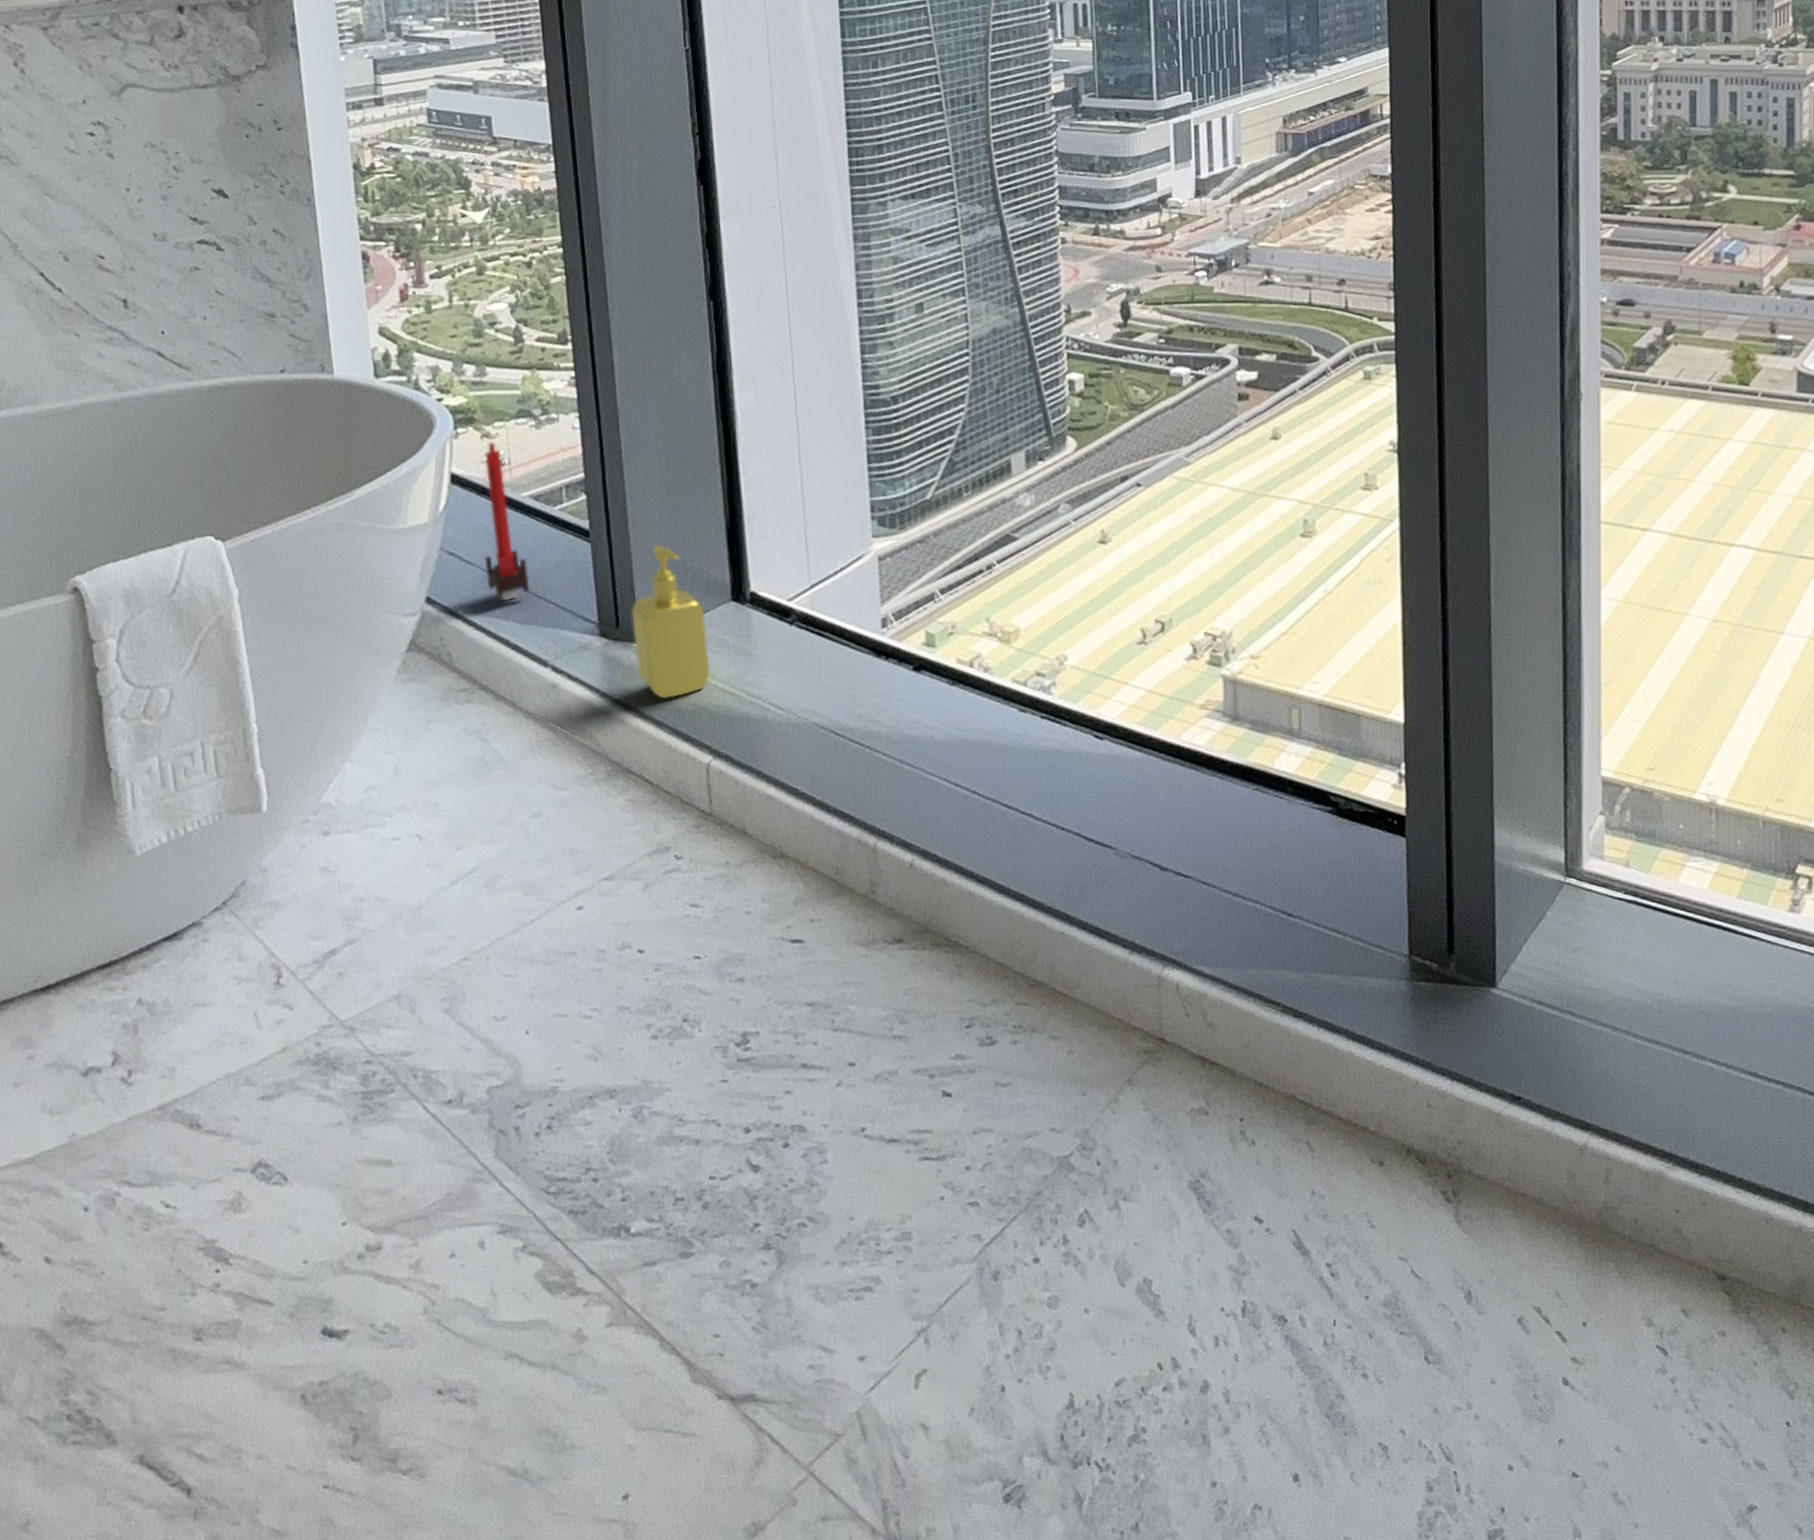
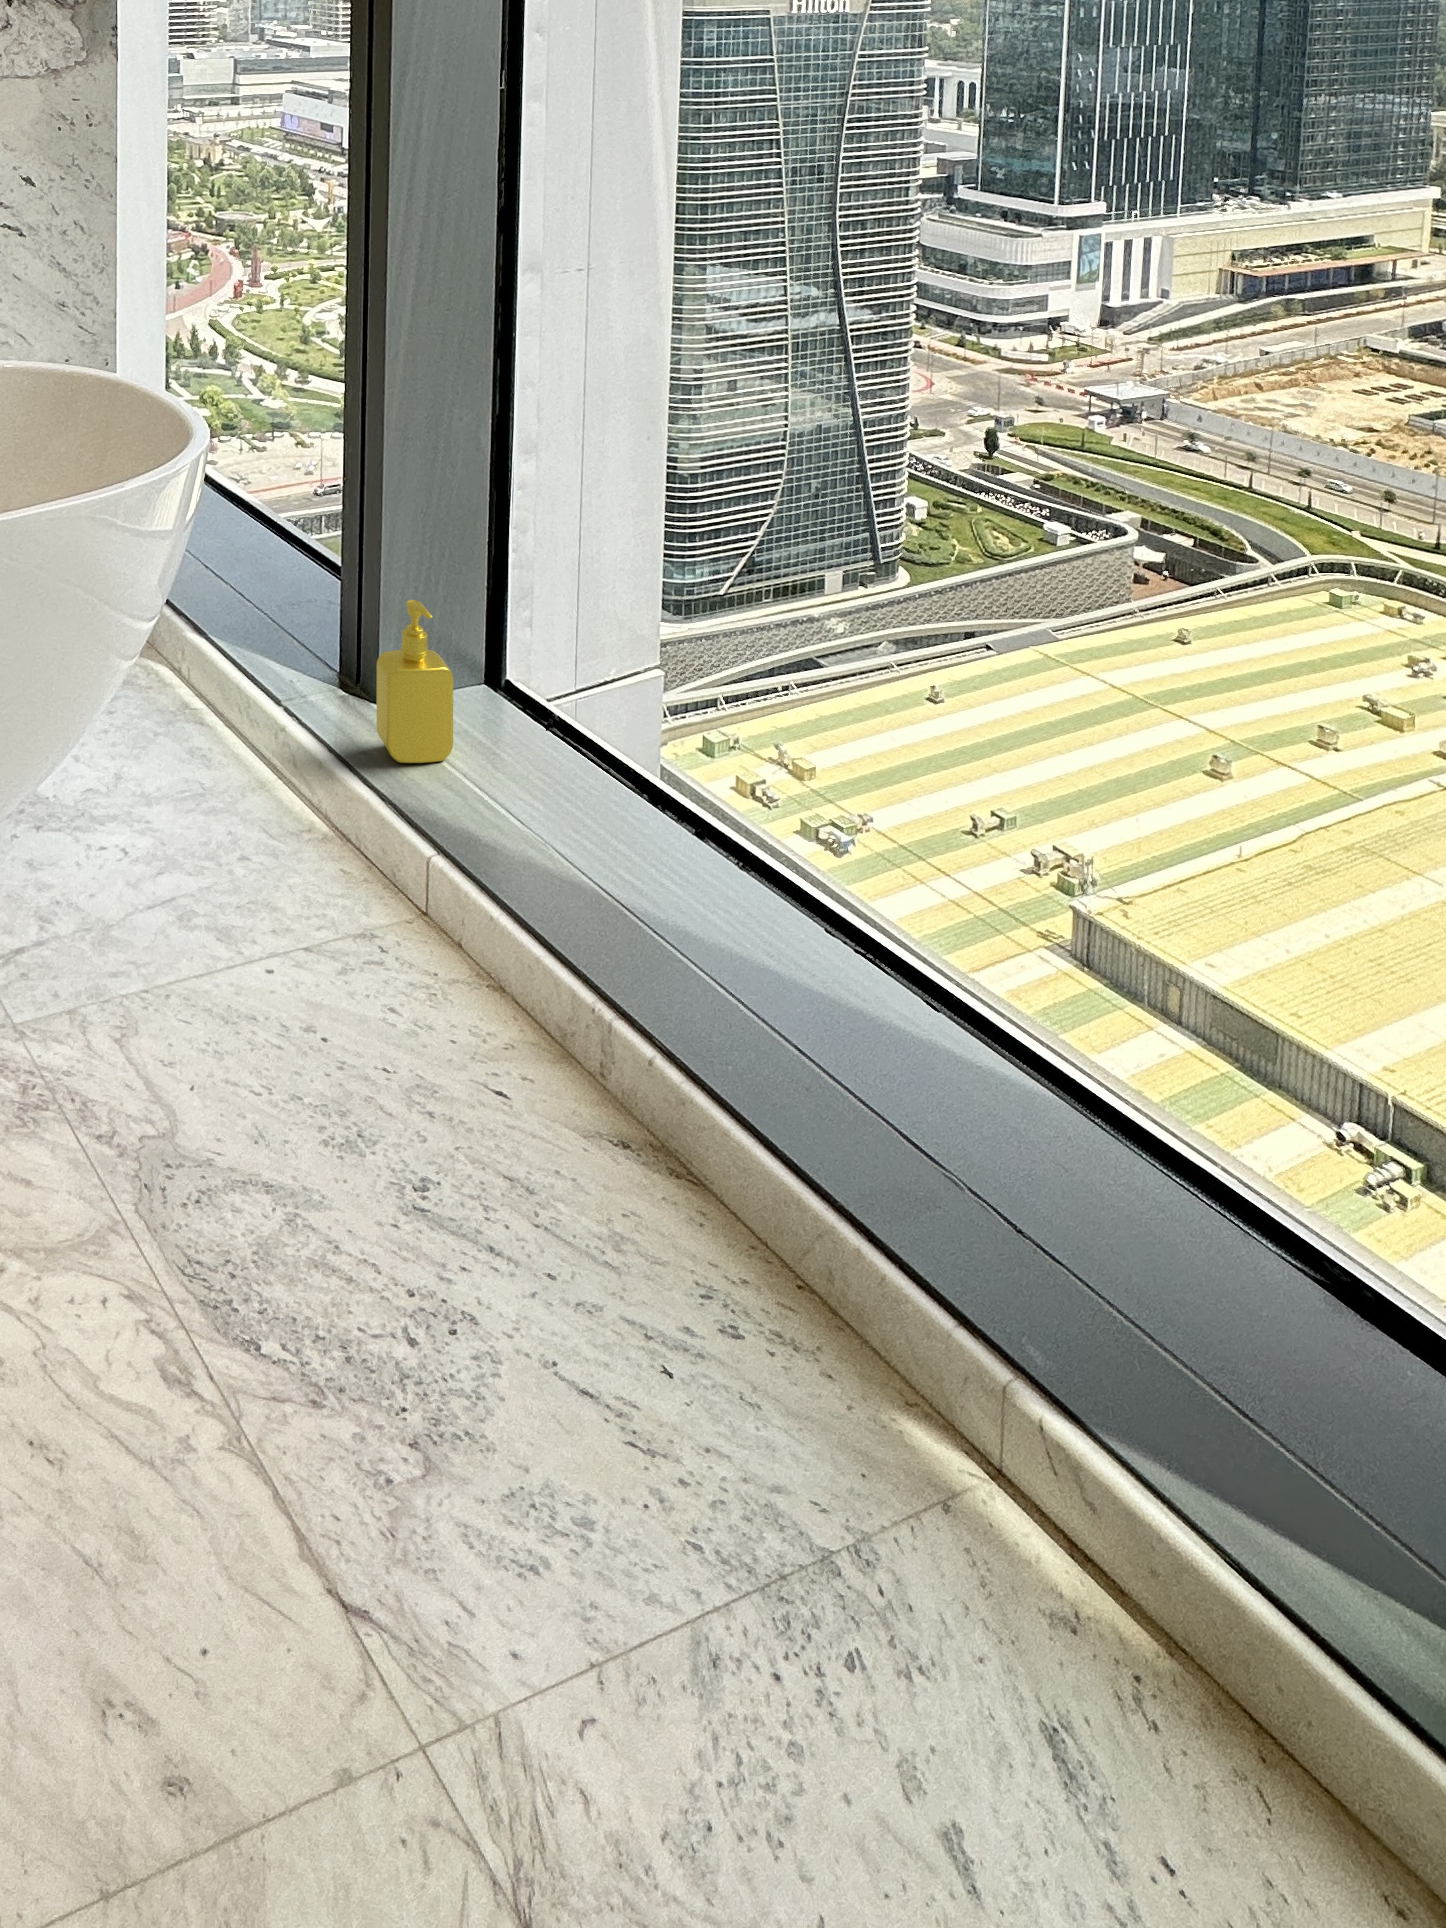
candle: present [486,442,529,600] -> none [237,455,277,616]

